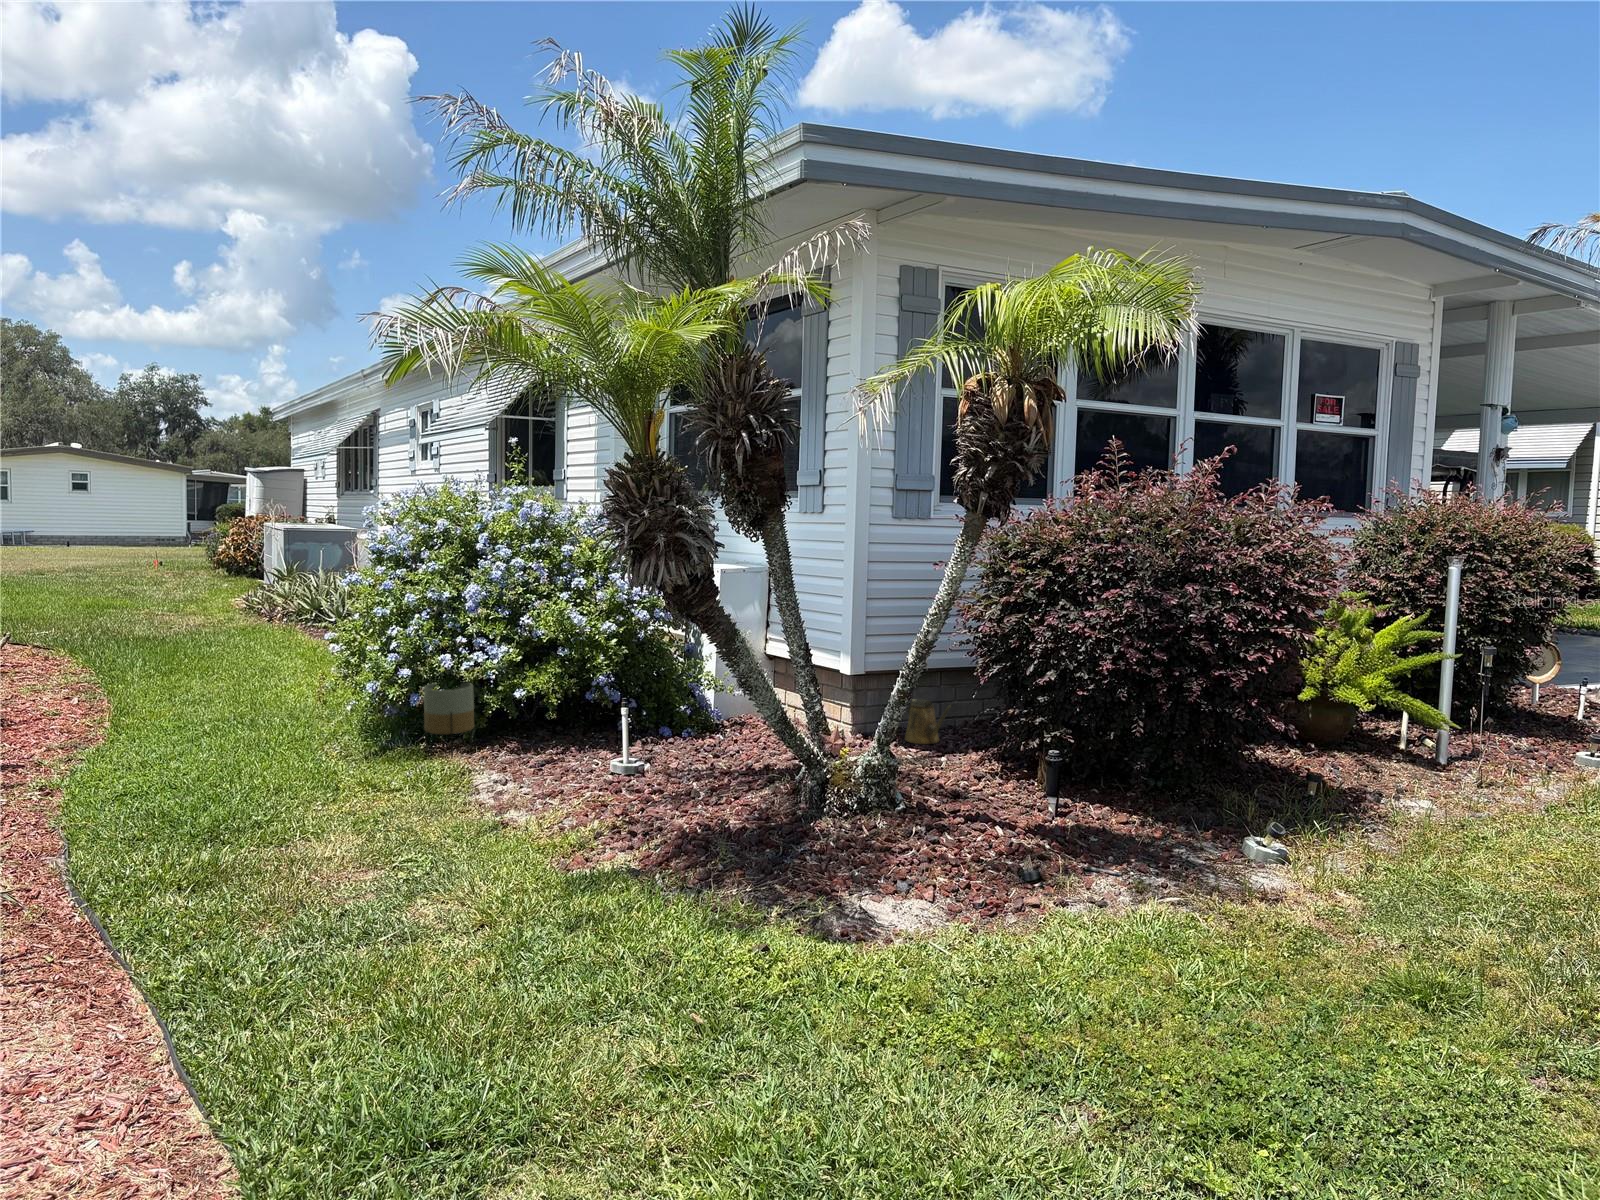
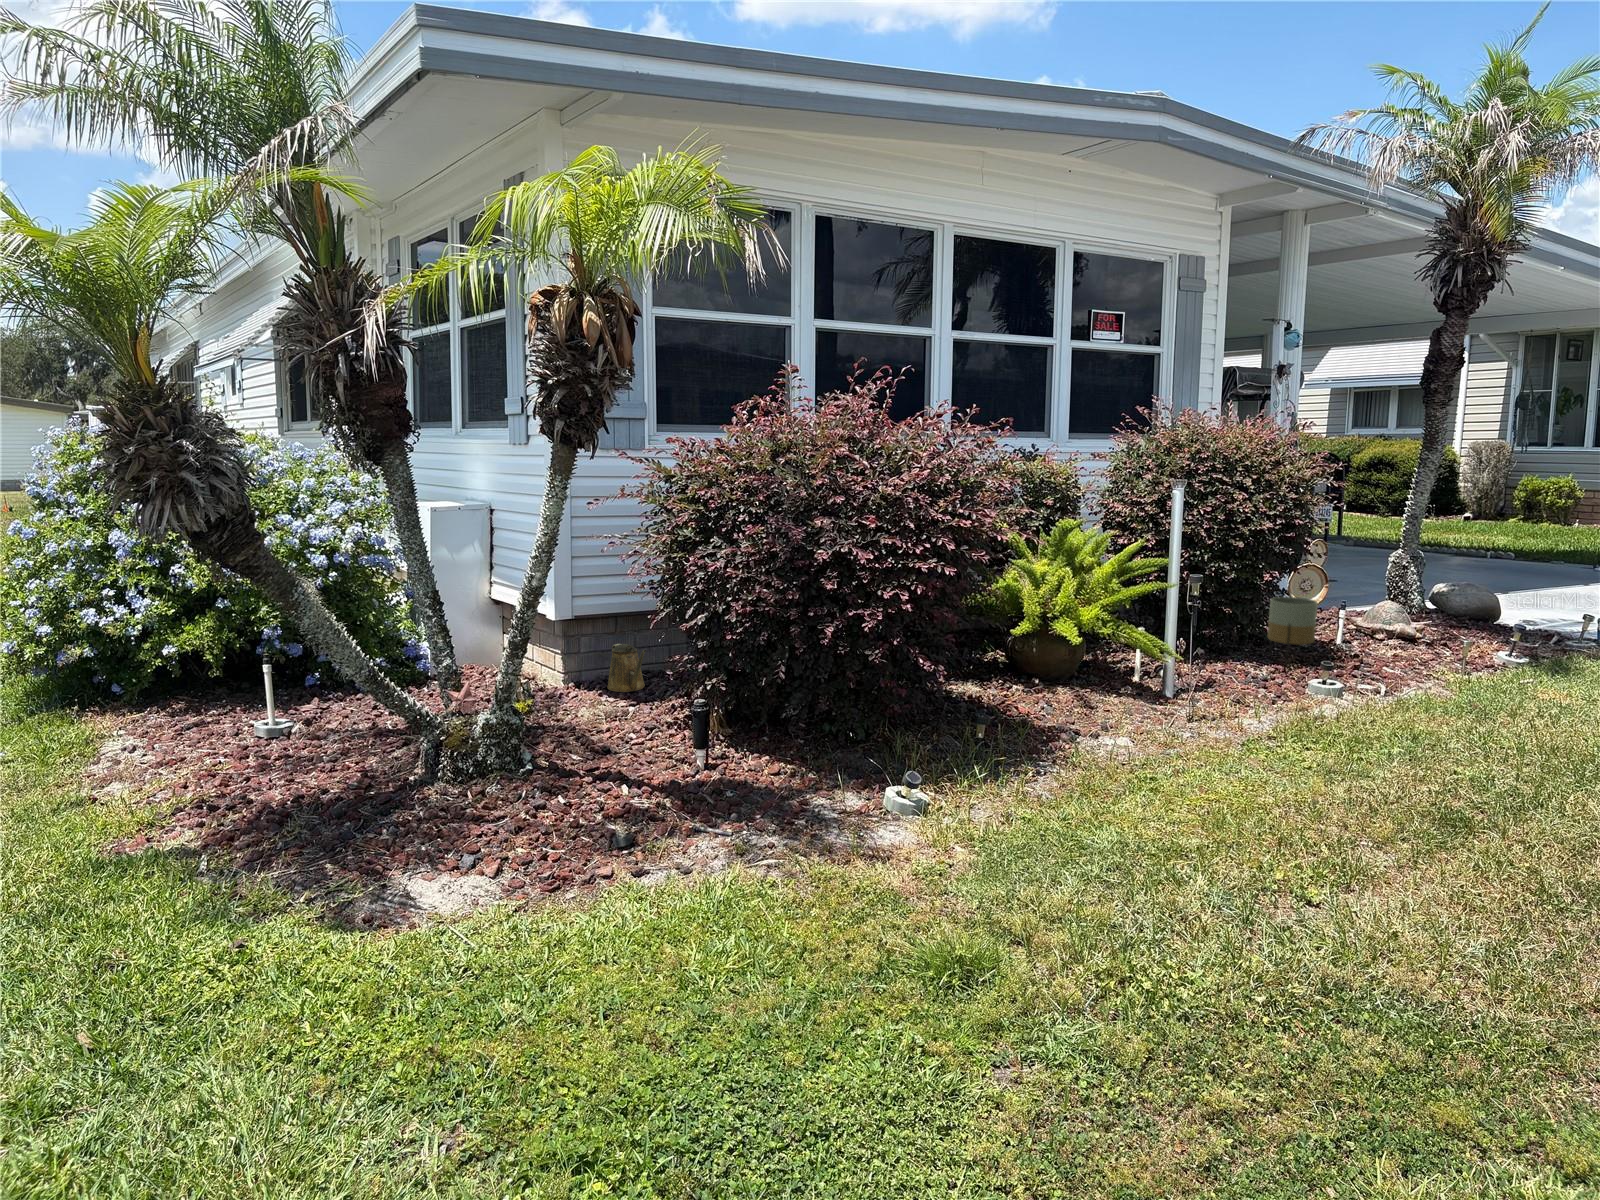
planter: present [424,683,474,752] -> present [1267,597,1318,659]

